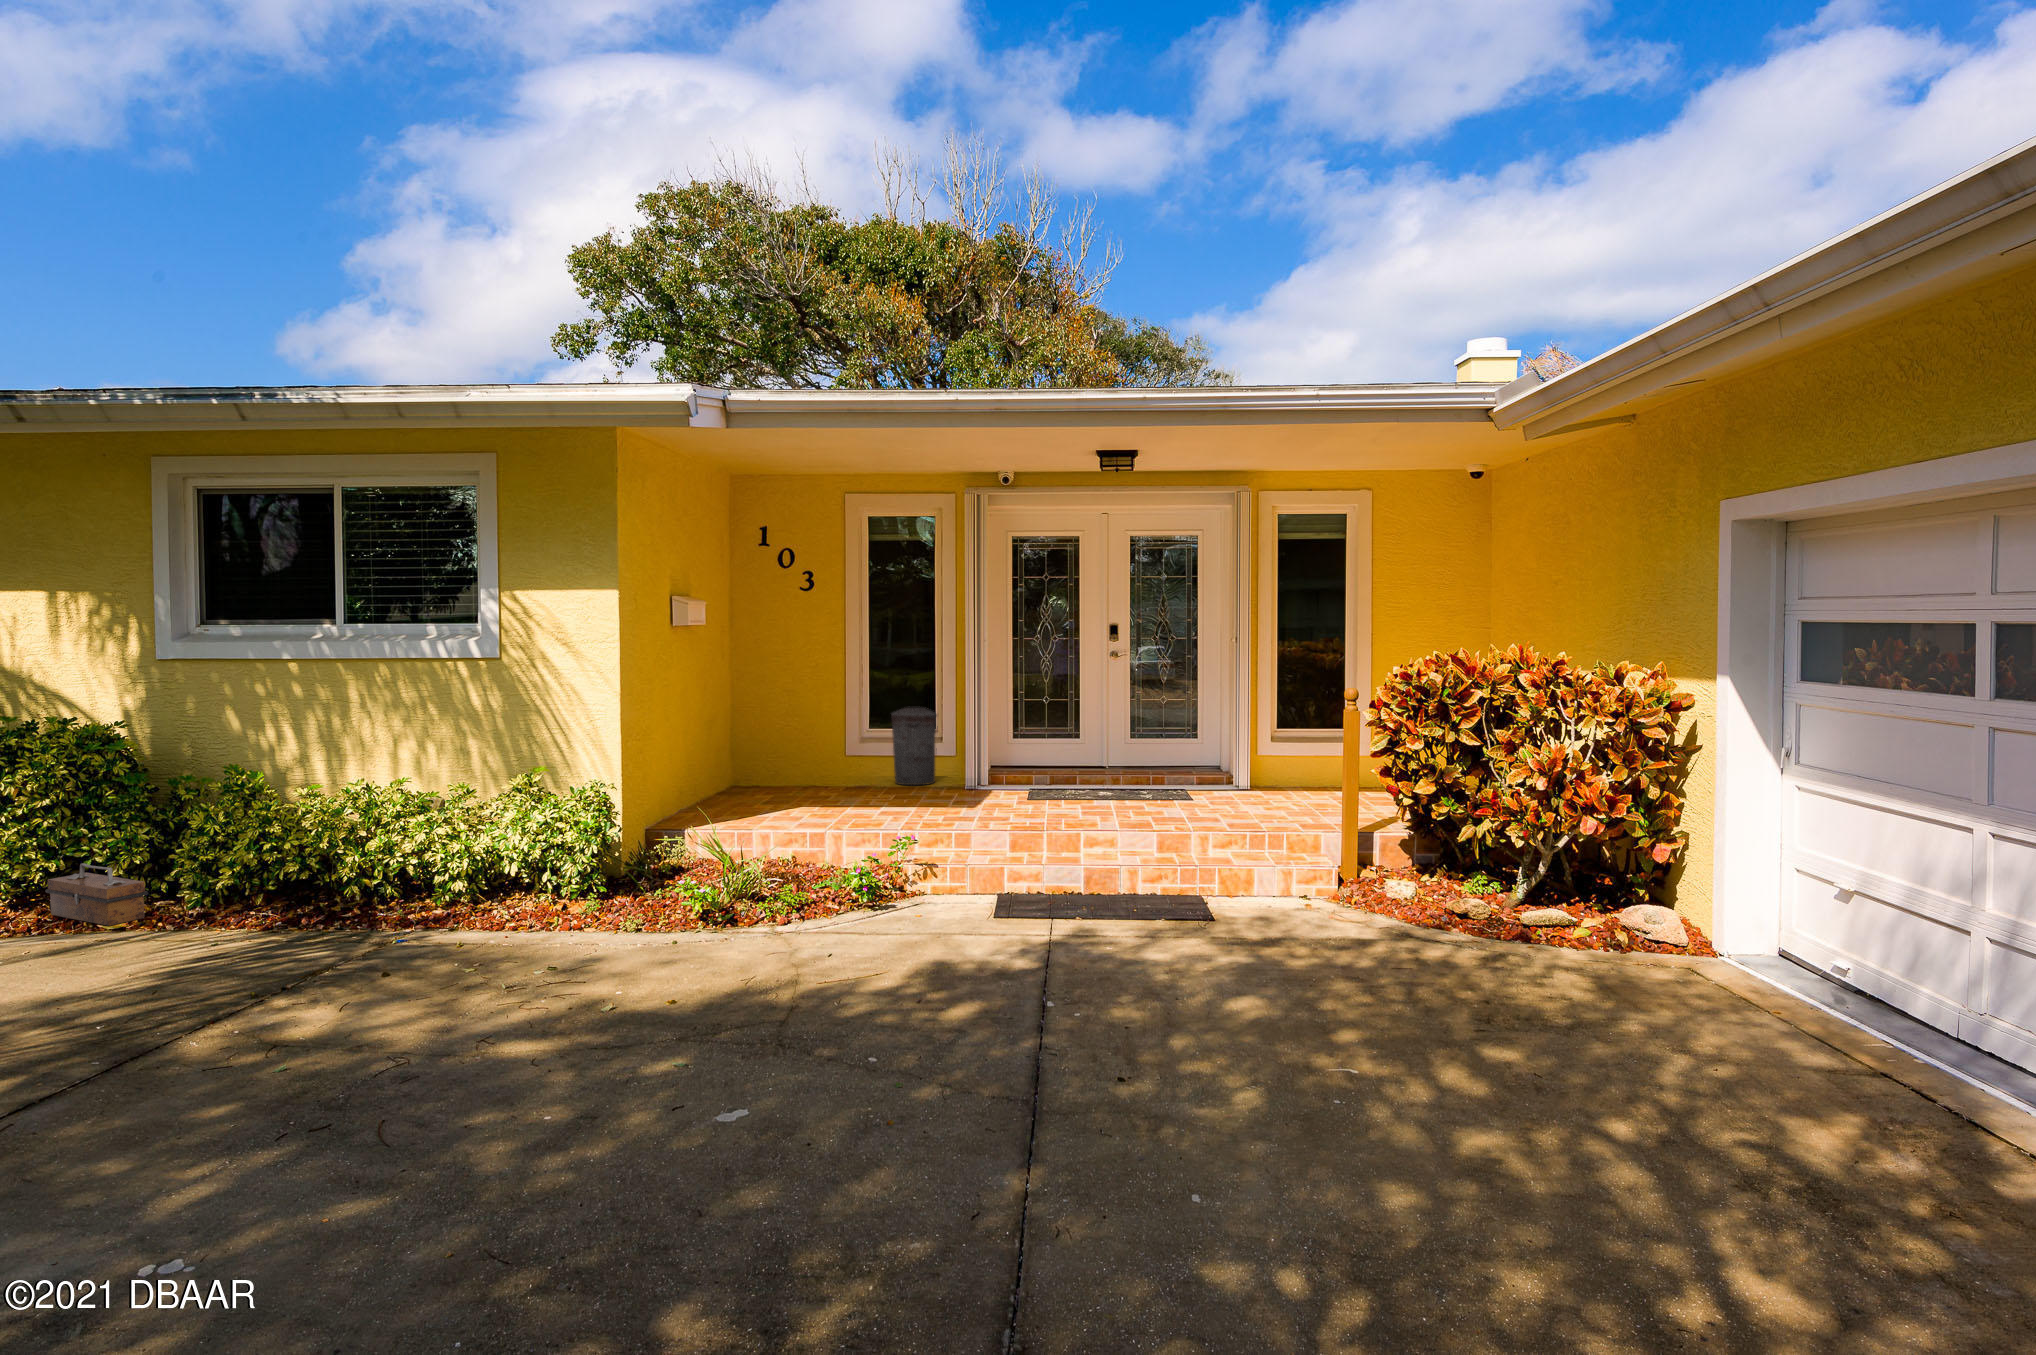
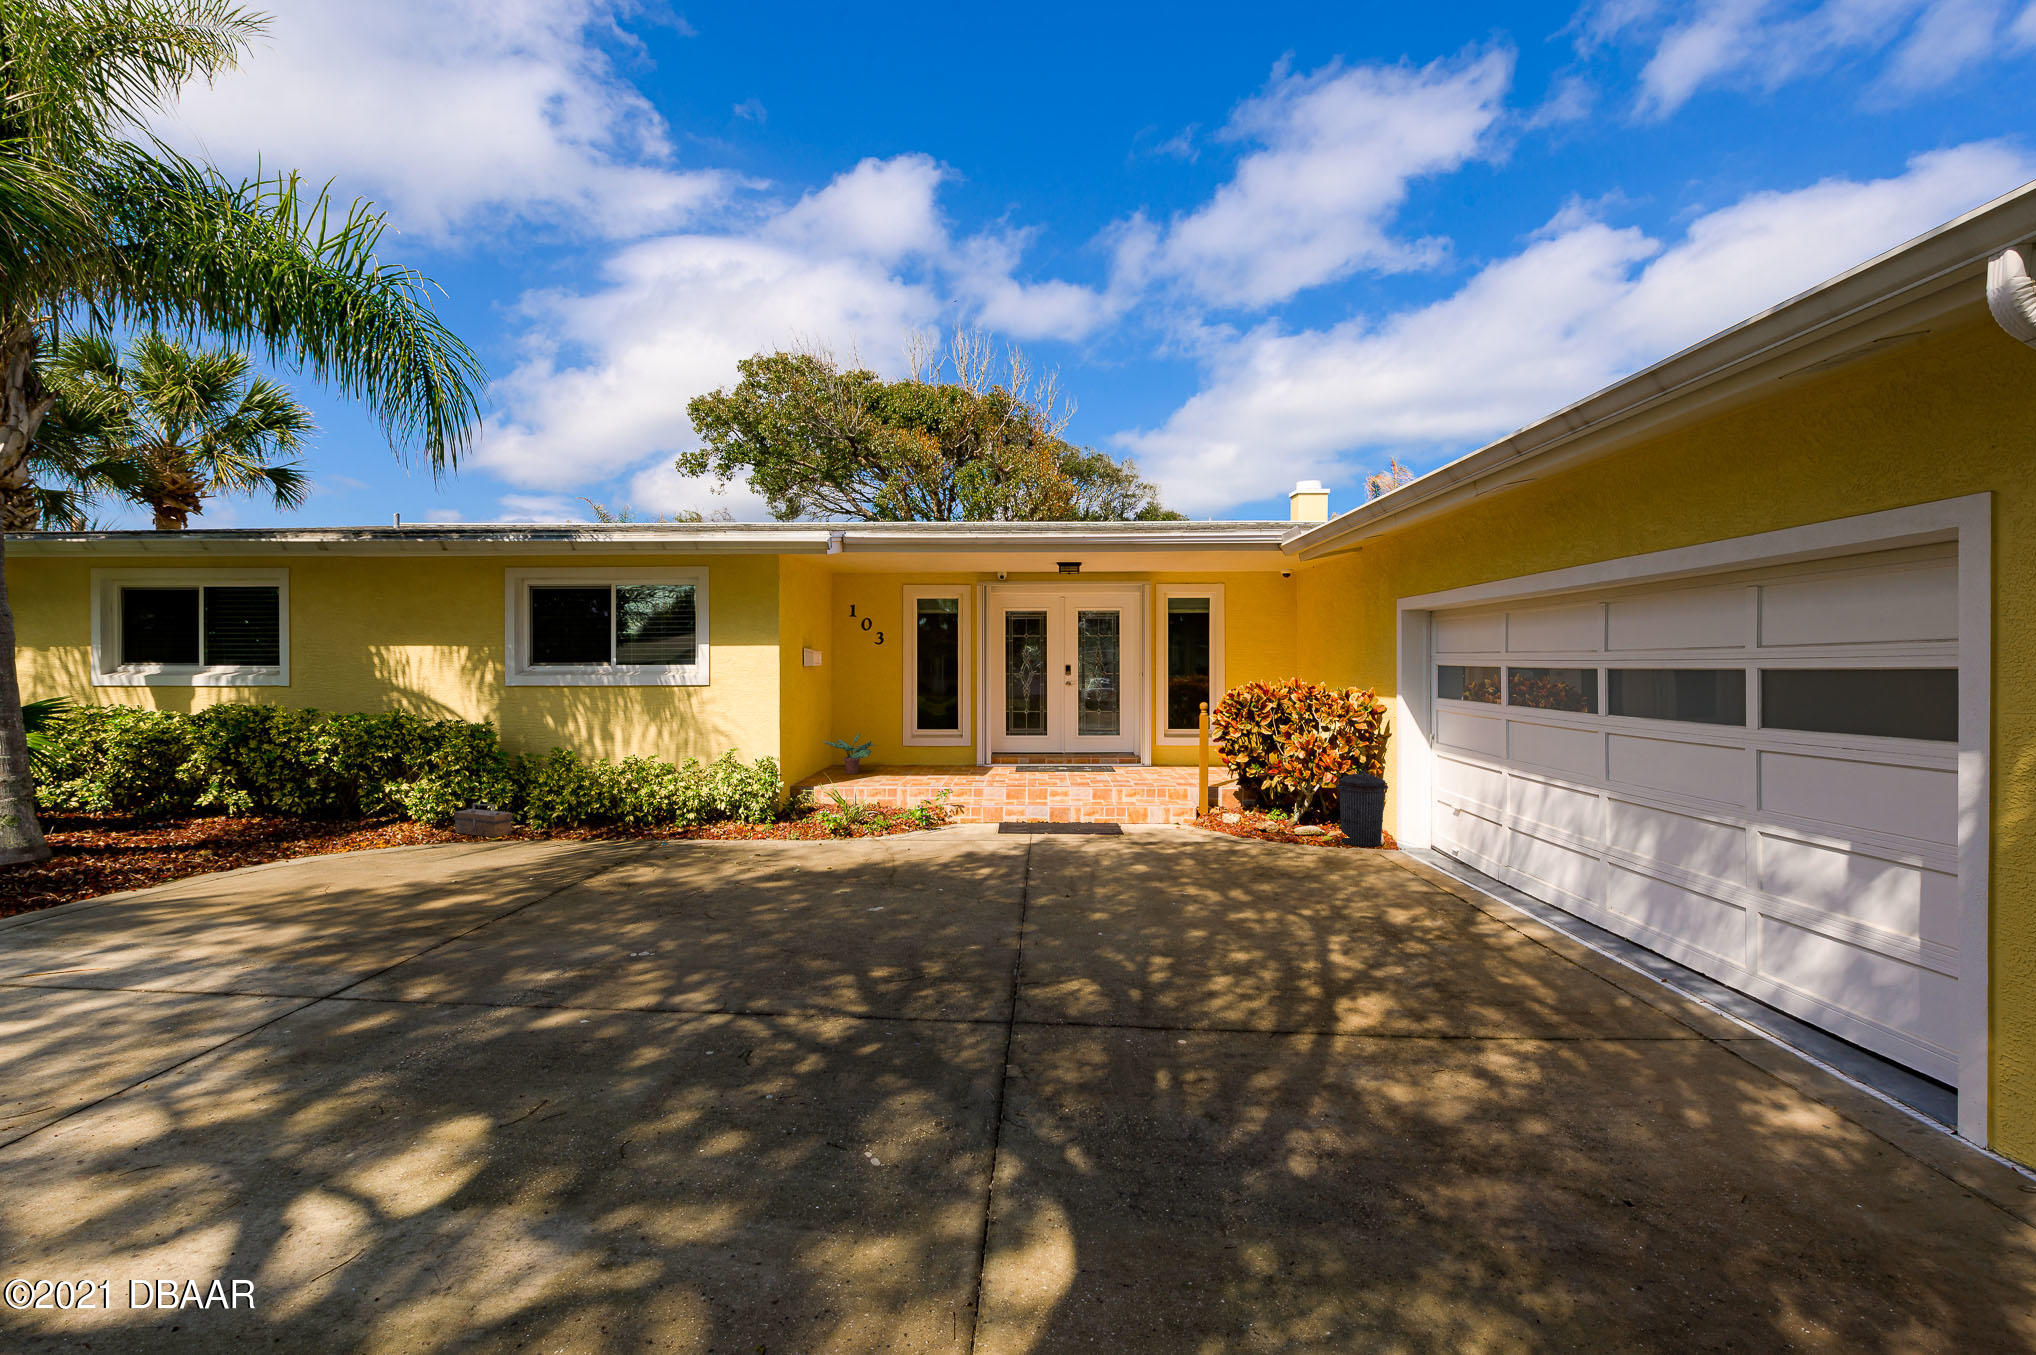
trash can: present [891,708,938,785] -> present [1336,770,1388,847]
potted plant: none [714,732,804,800] -> present [823,733,875,774]

